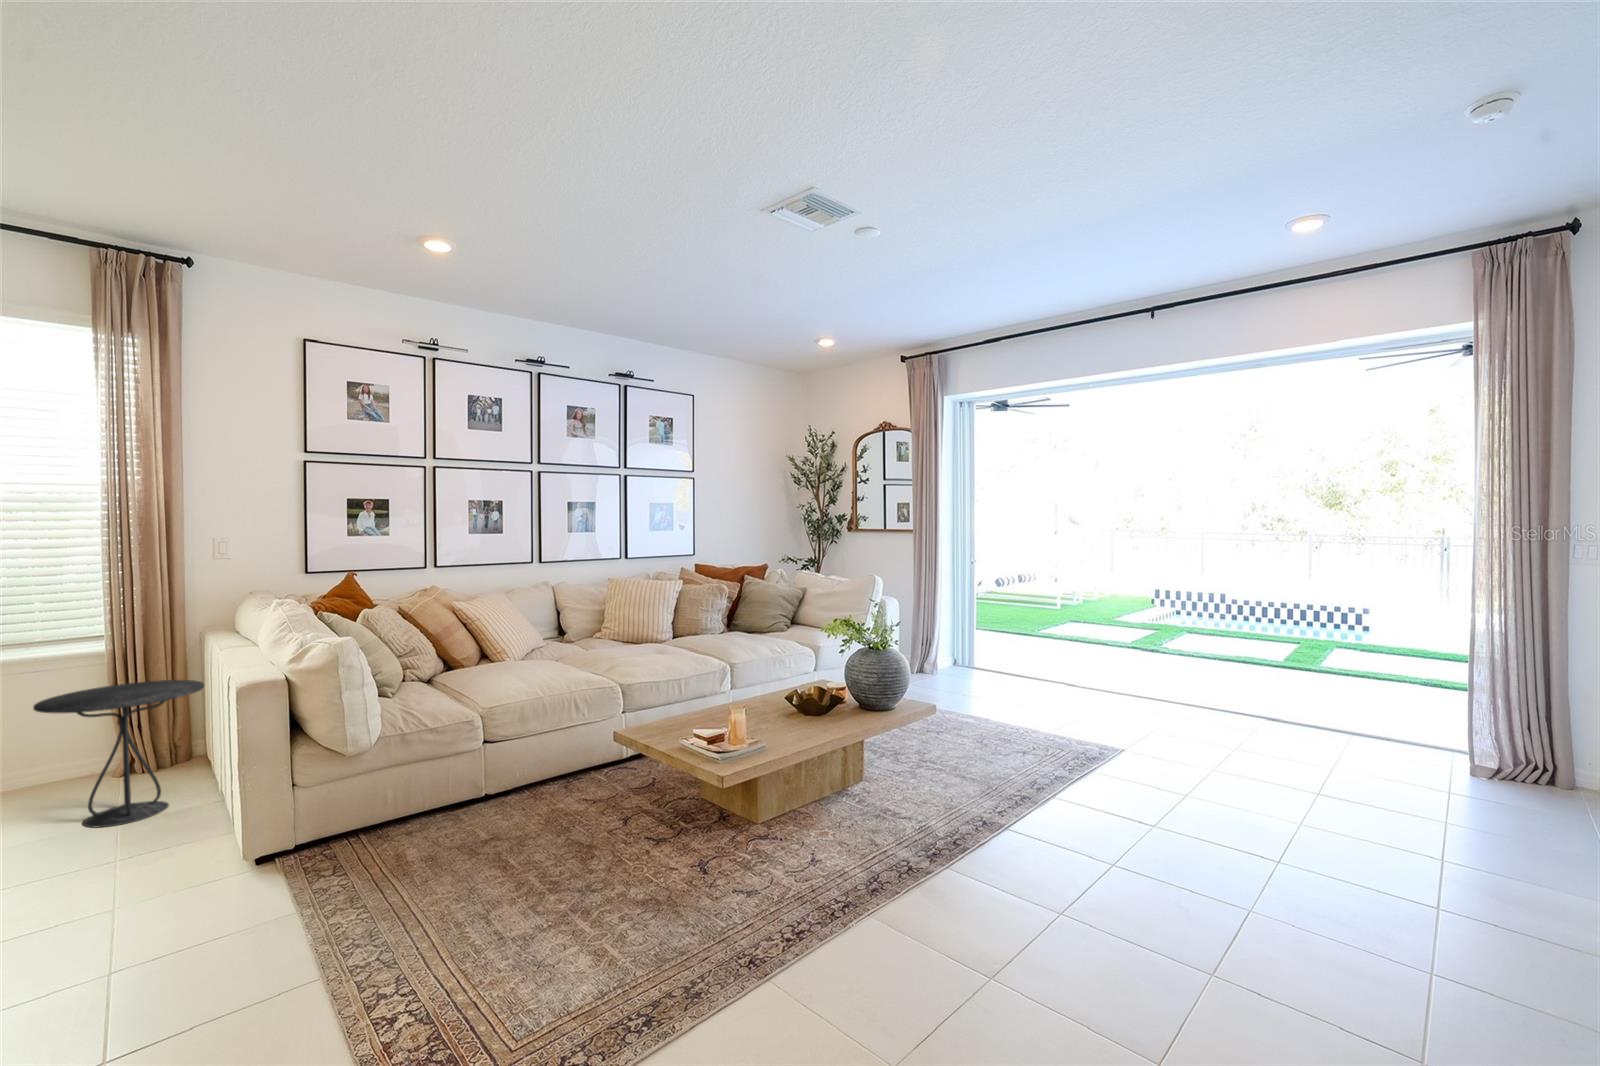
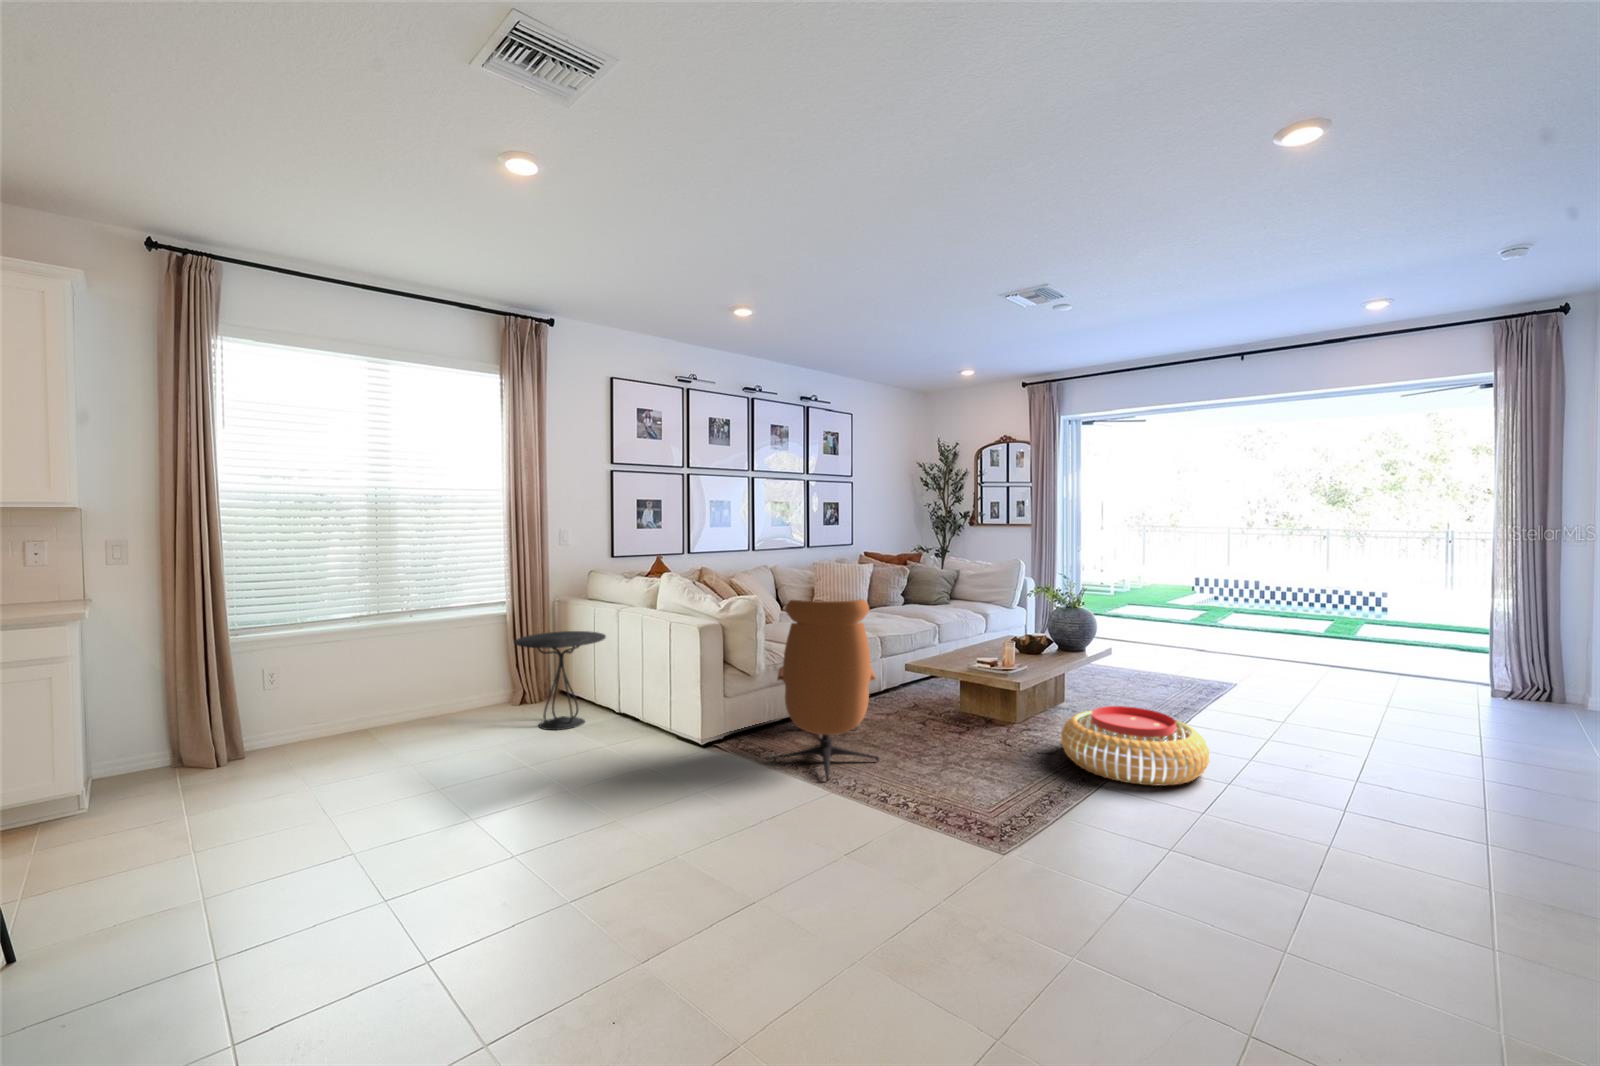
lounge chair: none [264,659,523,951] -> present [774,600,879,781]
pouf: none [756,814,970,972] -> present [1061,706,1210,786]

